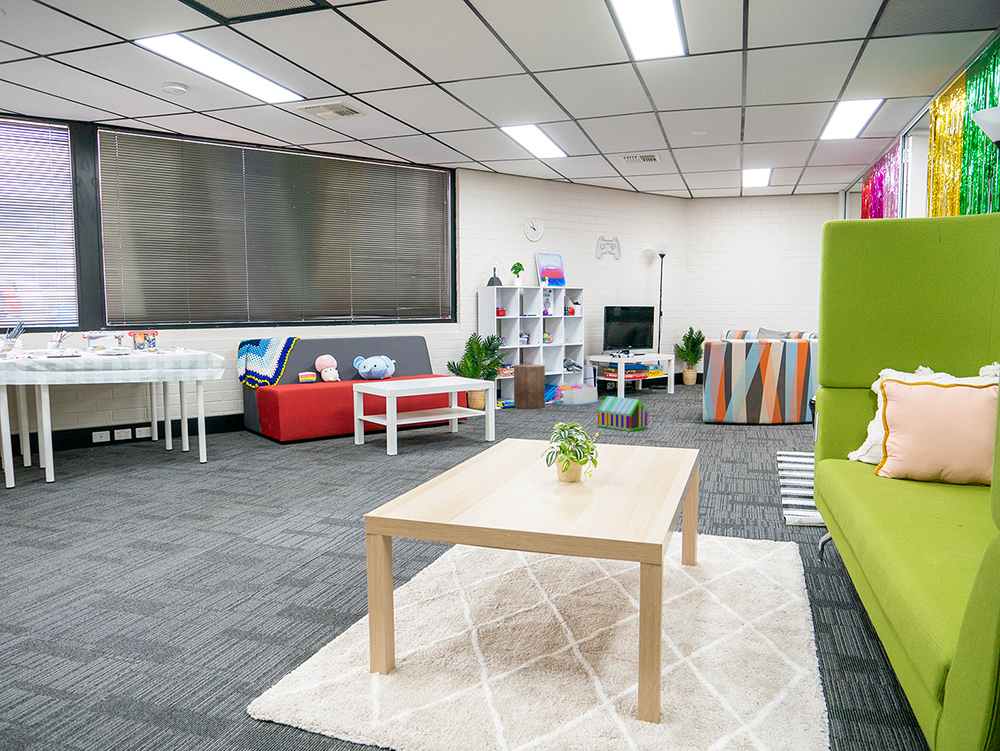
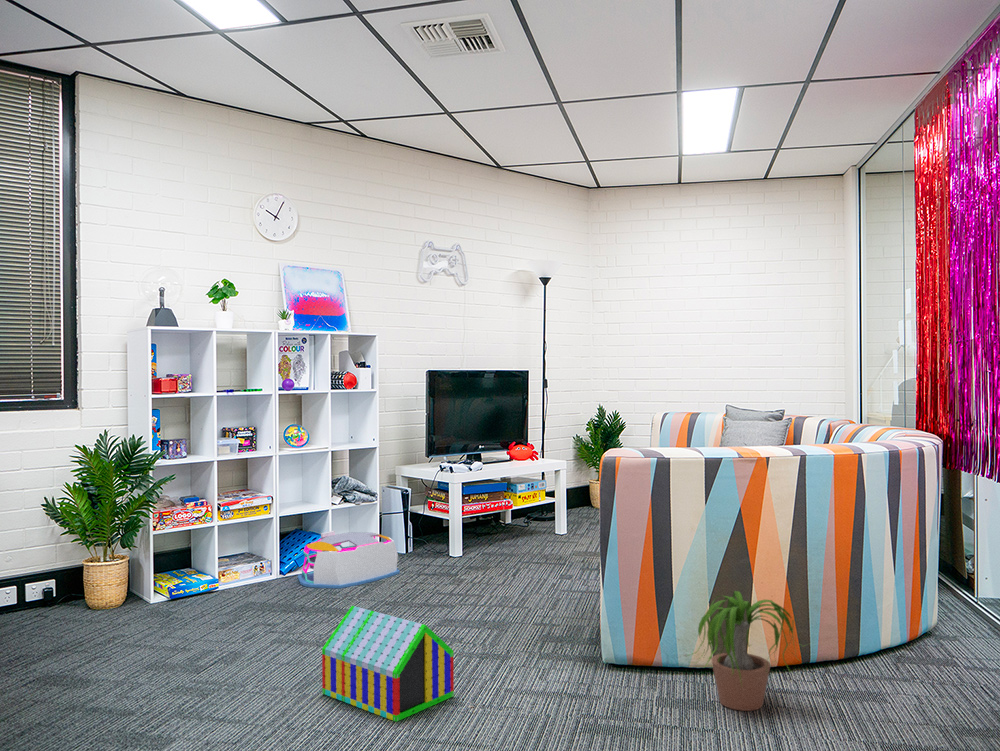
stool: present [514,365,545,409] -> none [194,497,268,605]
potted plant: none [736,391,785,431] -> present [698,591,794,711]

